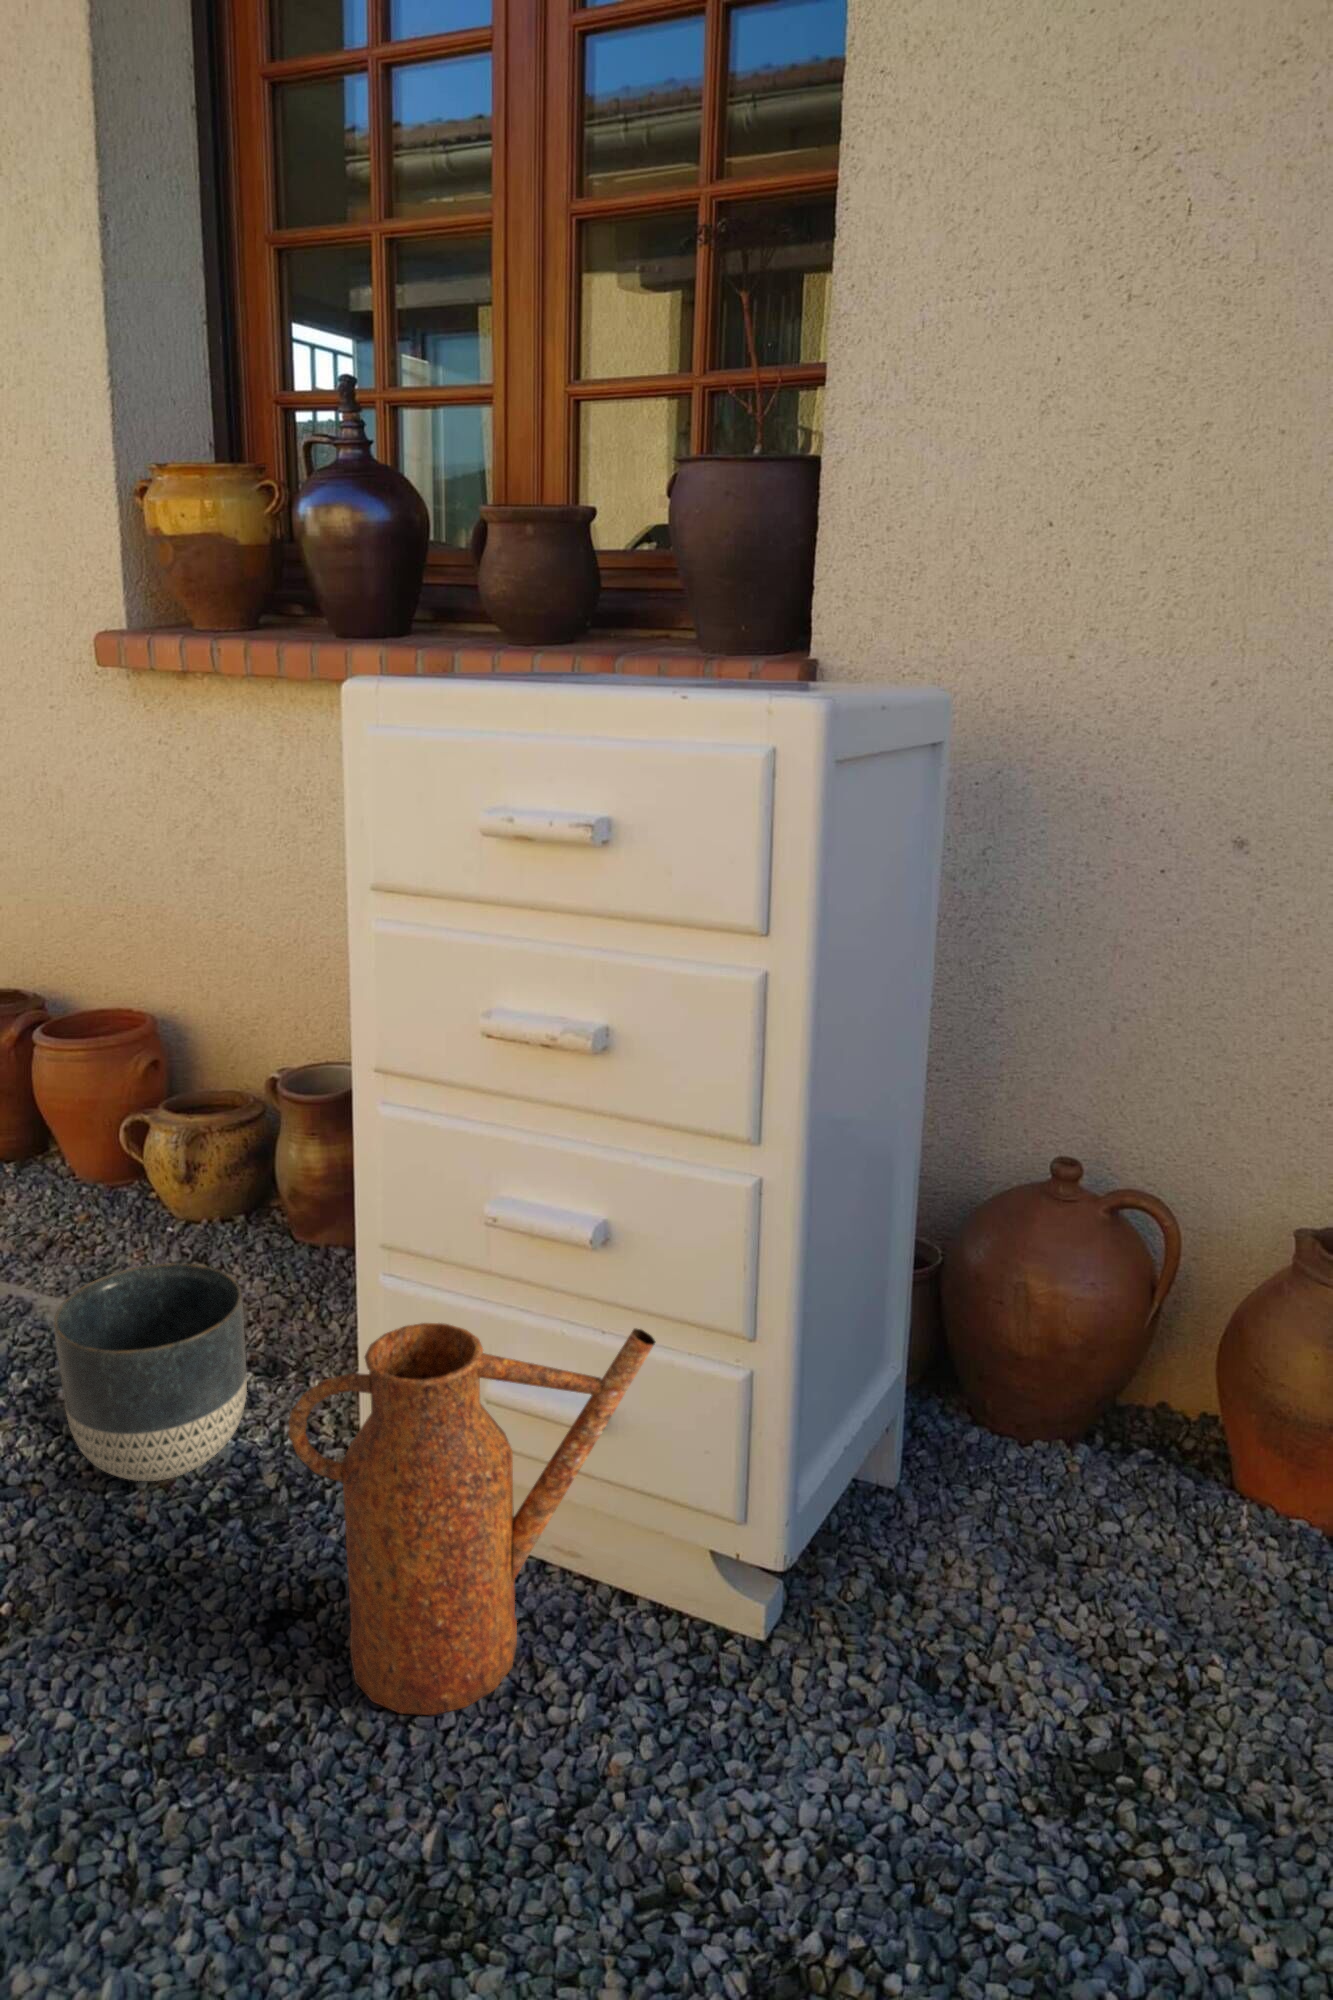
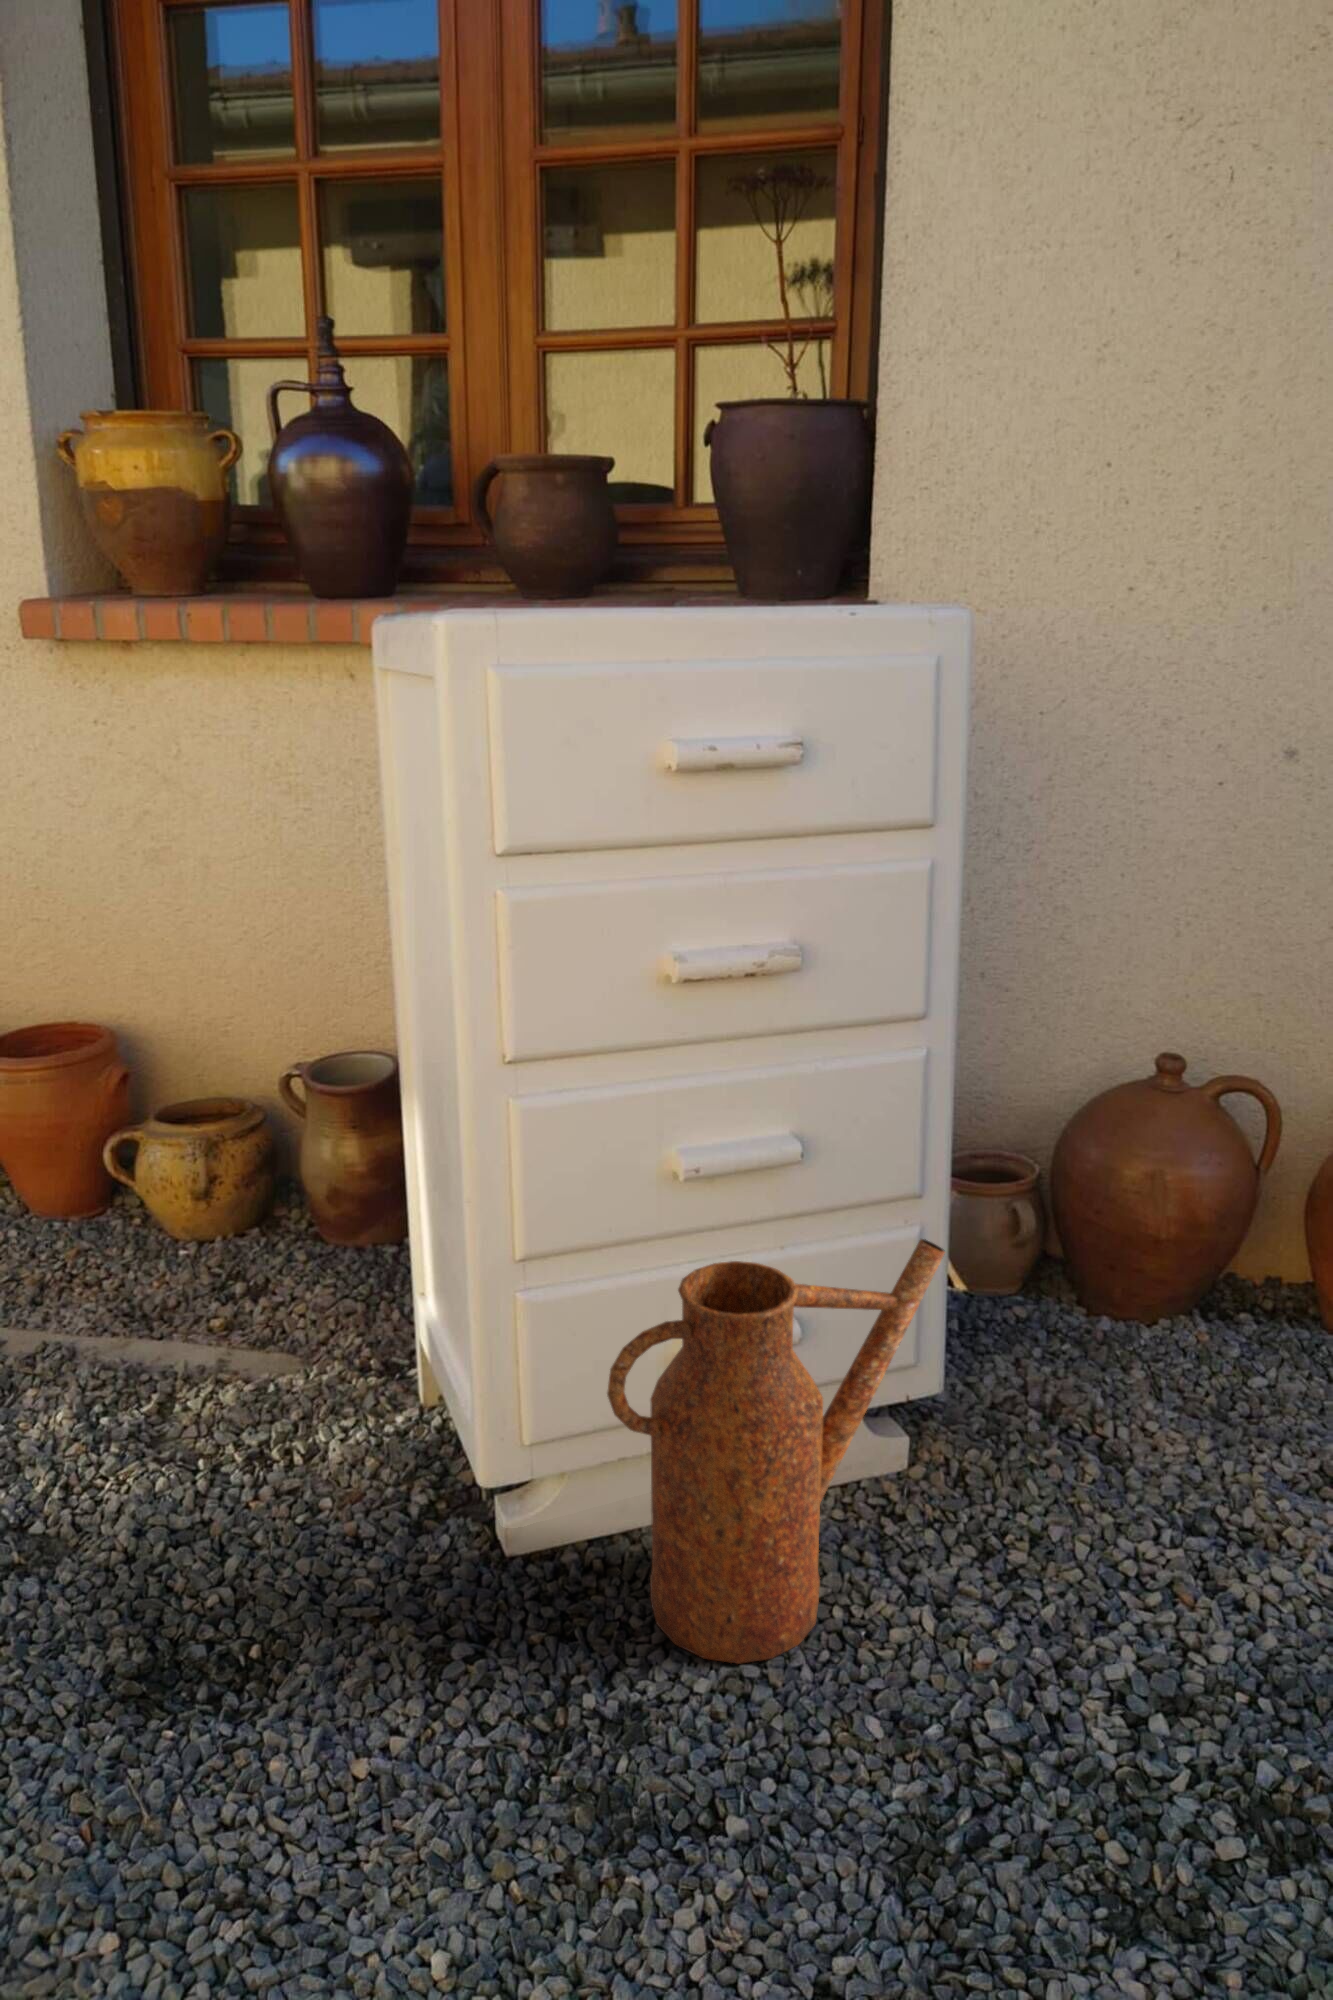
planter: present [54,1263,247,1481] -> none [218,1263,420,1499]

